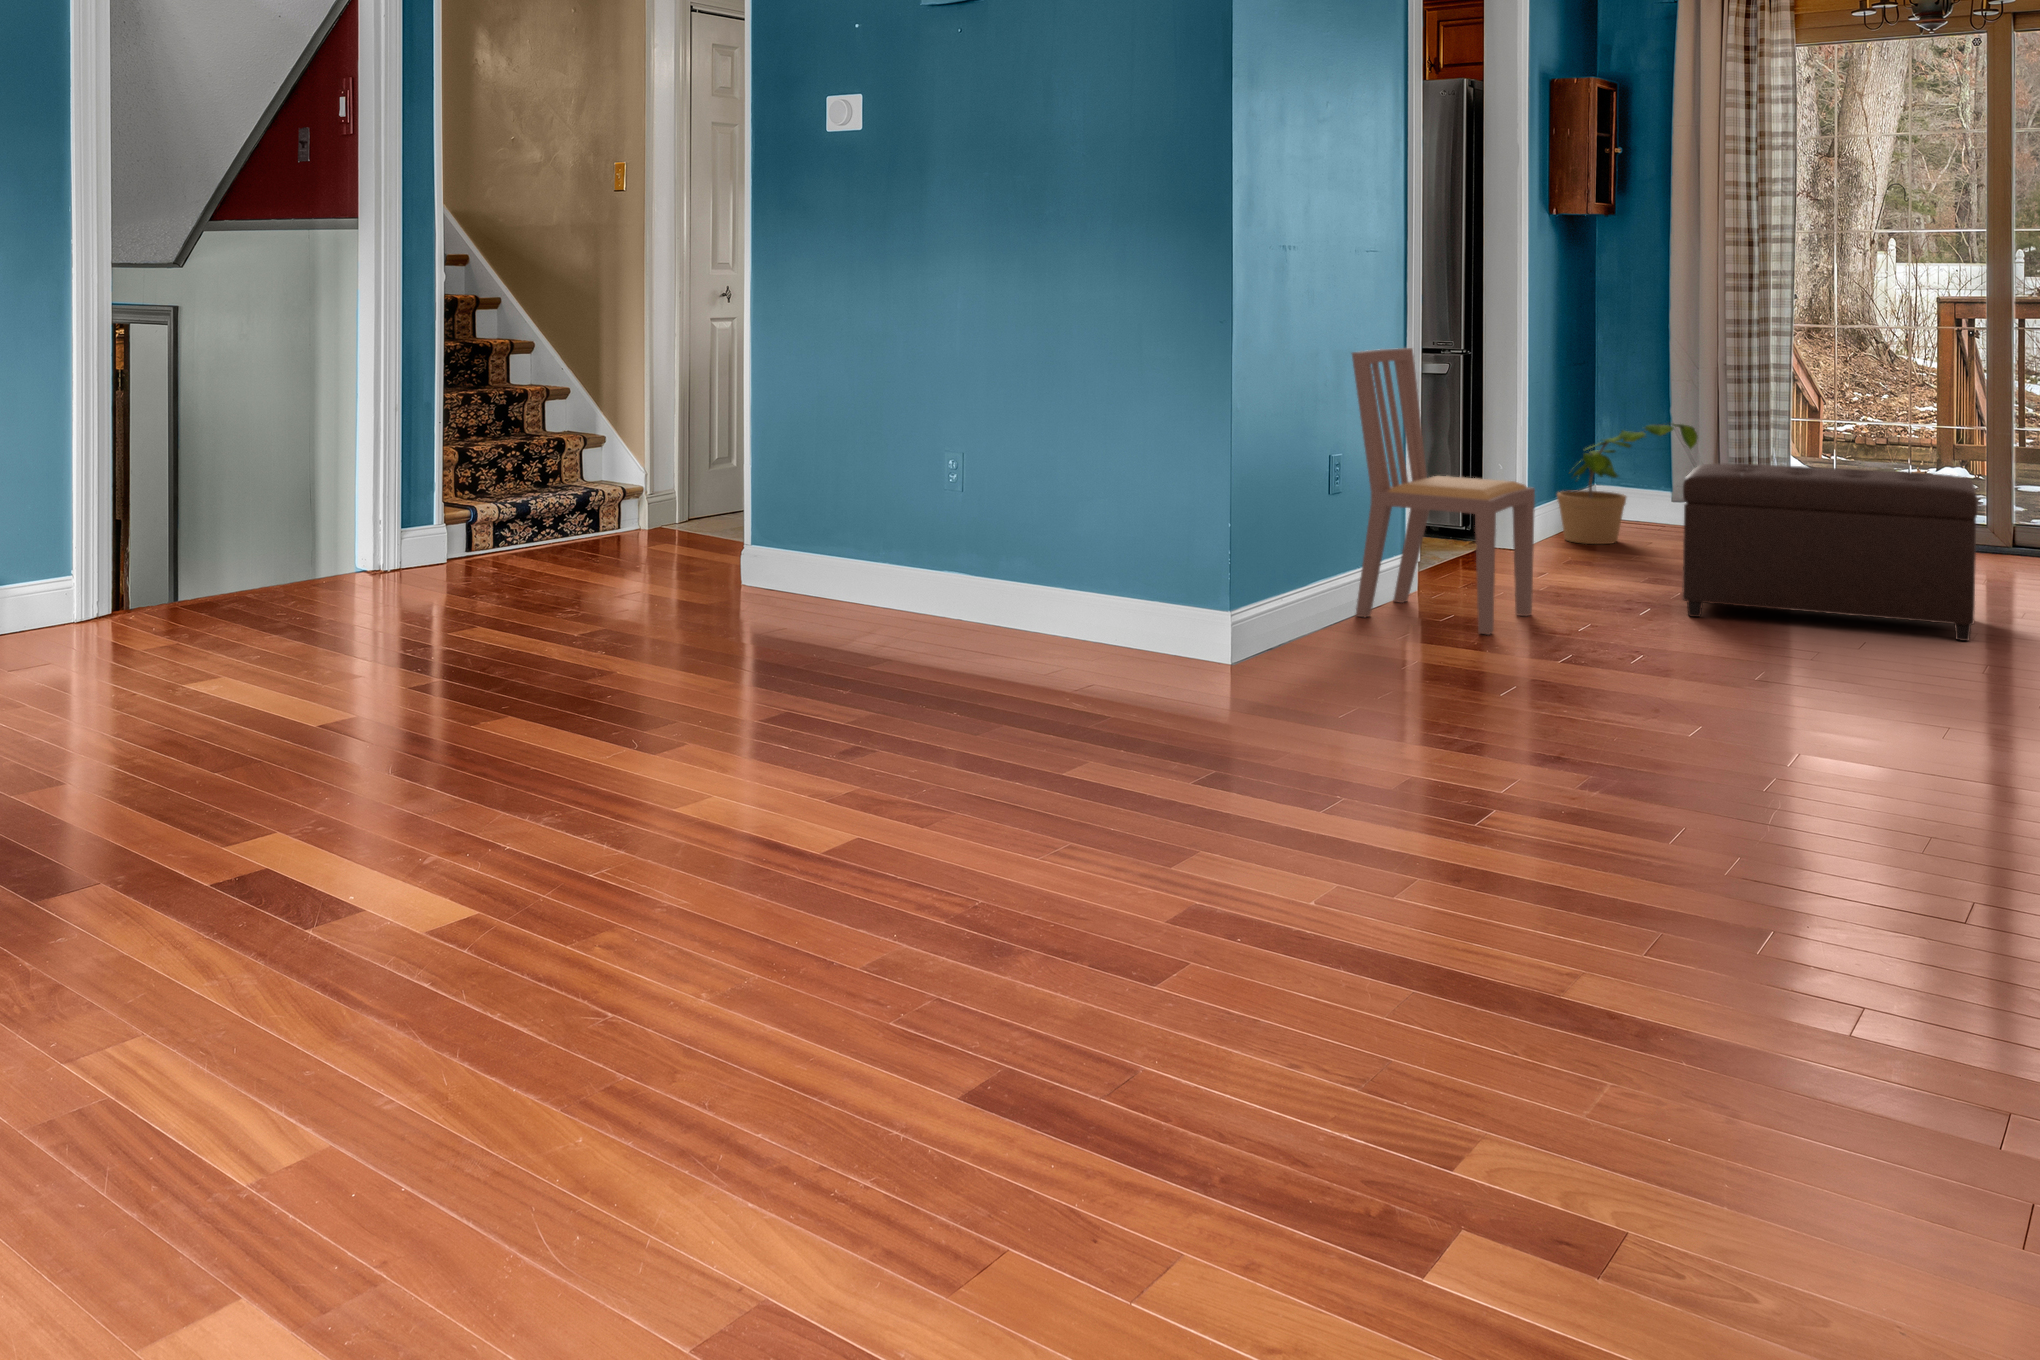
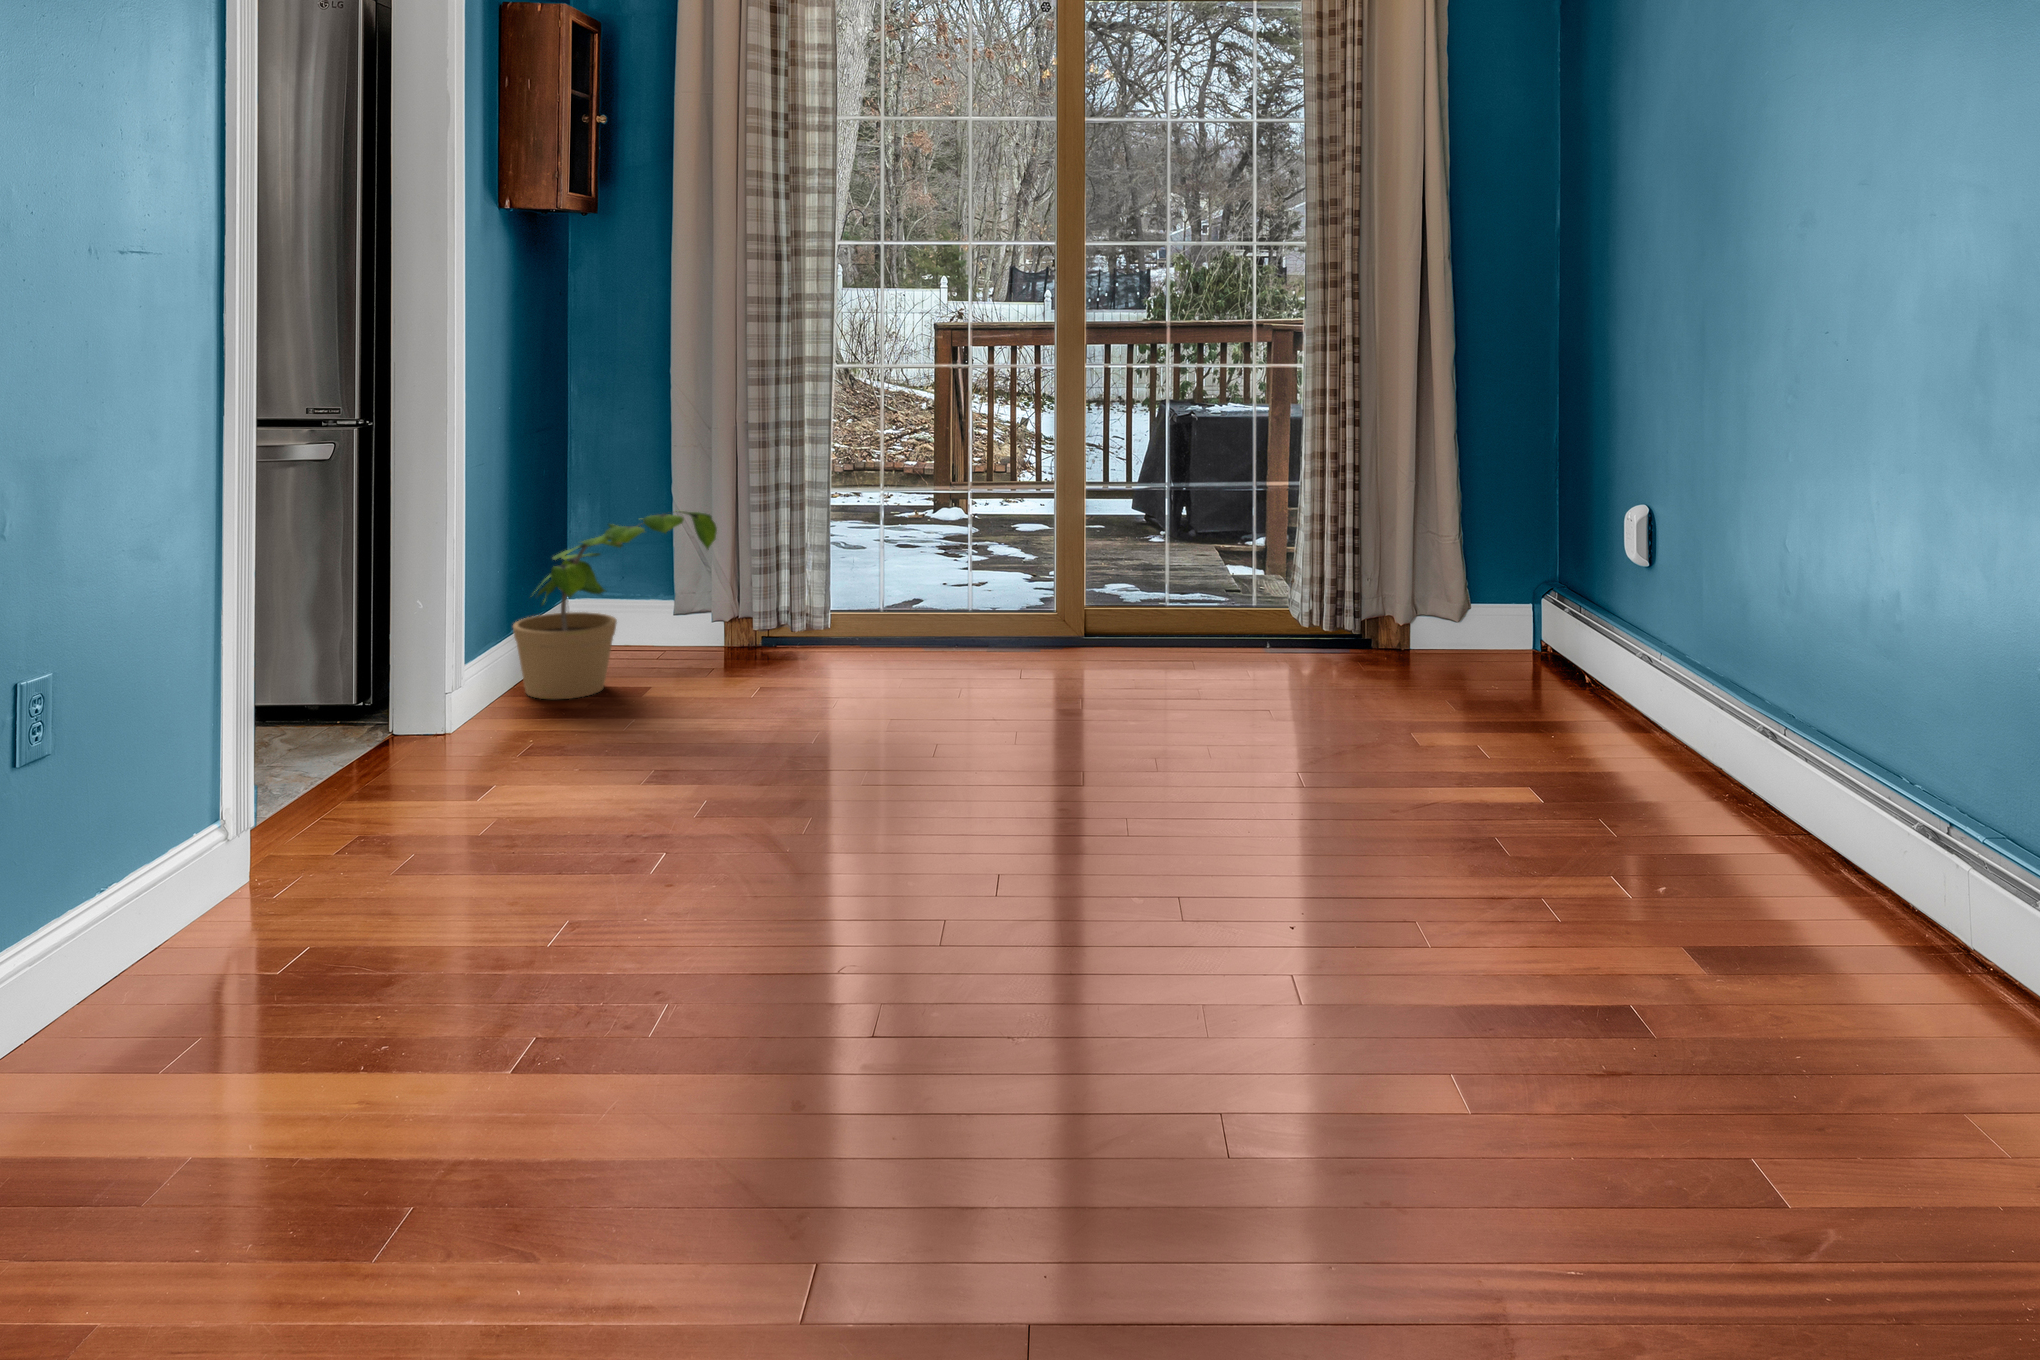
dining chair: present [1352,348,1535,635] -> none [22,438,452,1041]
ottoman: present [1682,464,1978,641] -> none [716,591,1146,877]

